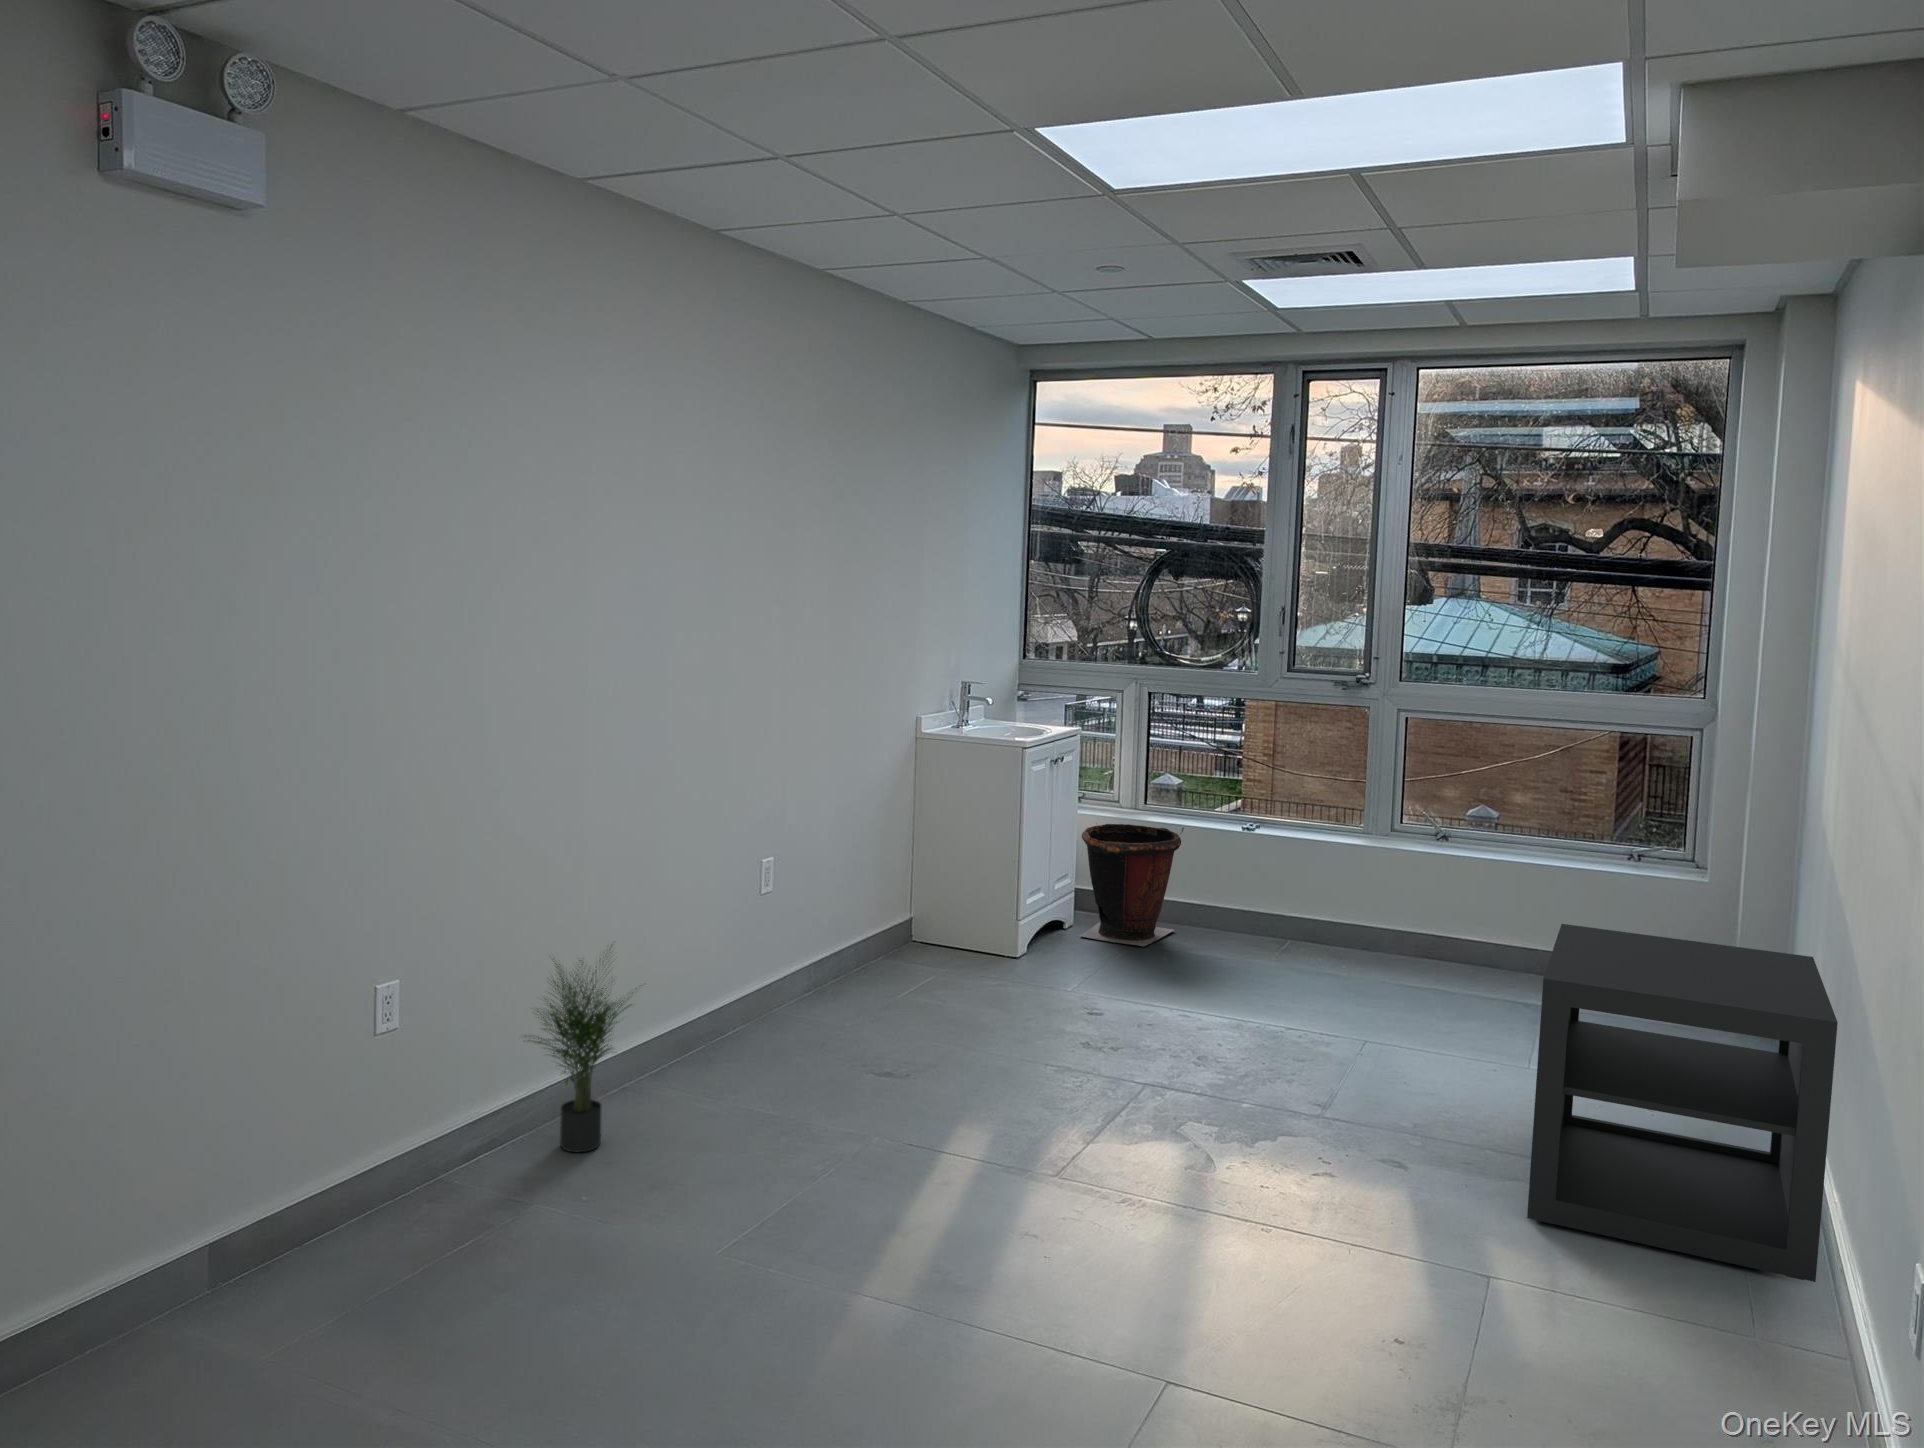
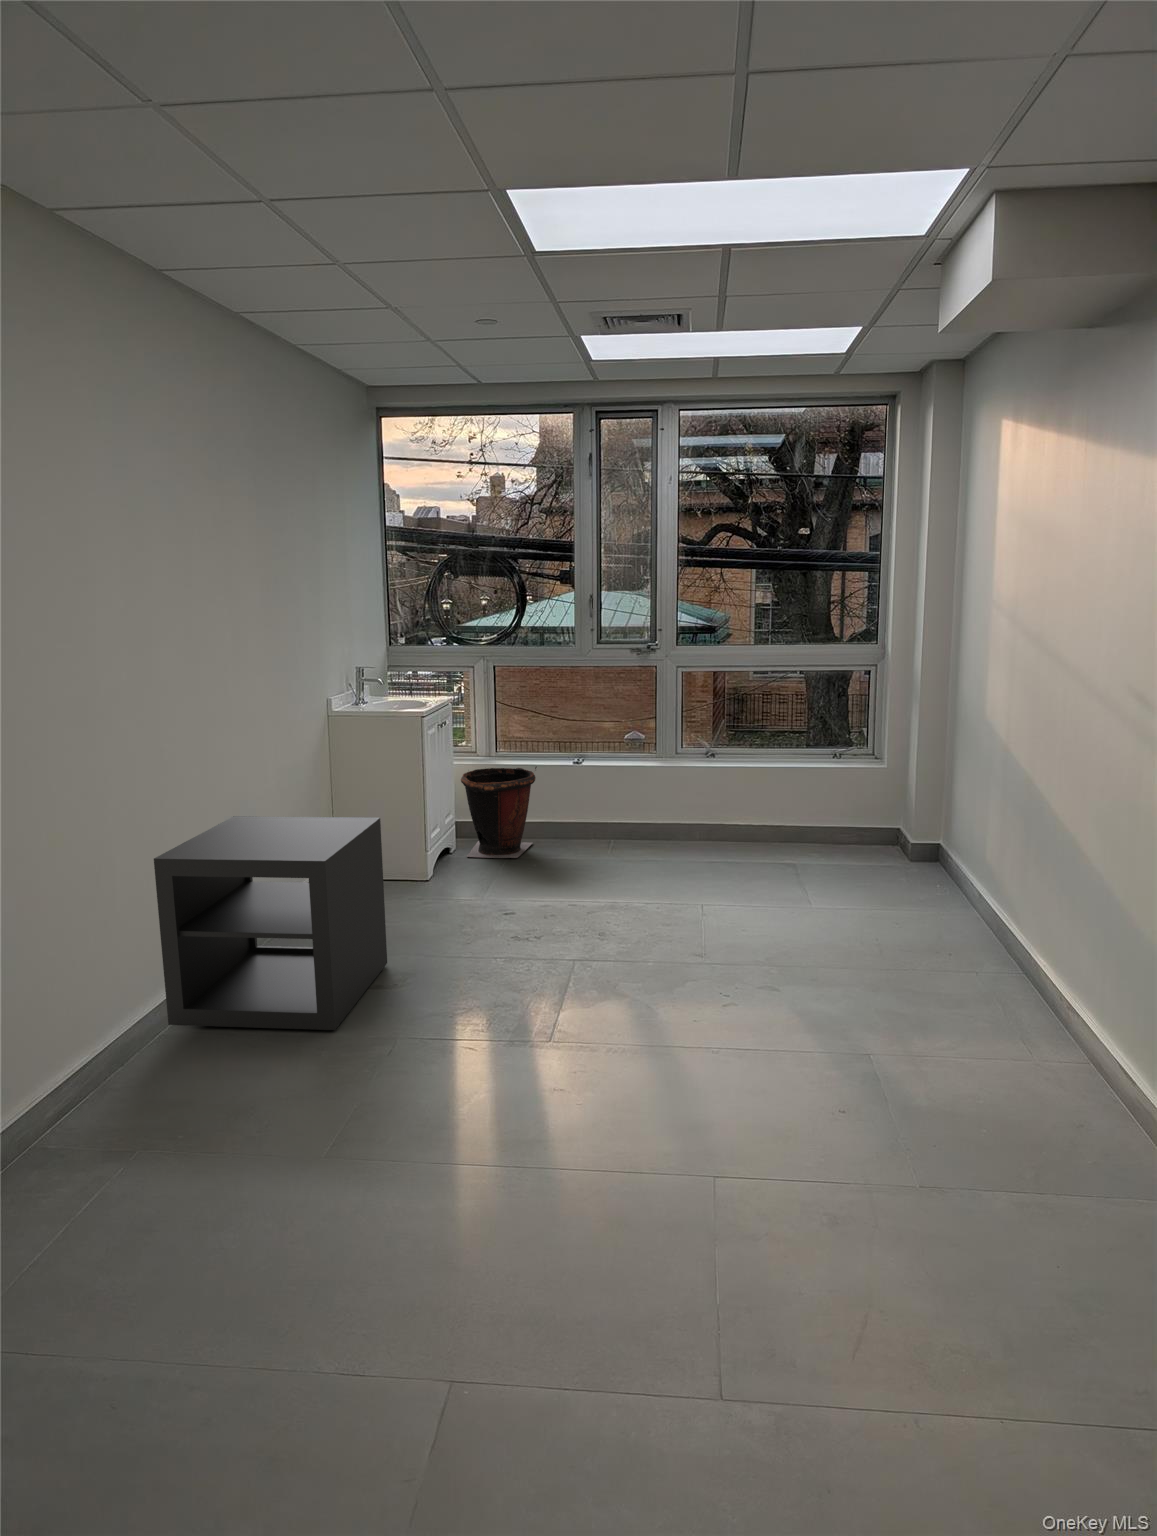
storage cabinet: present [1527,924,1838,1282] -> present [154,816,387,1030]
potted plant: present [524,944,633,1152] -> none [66,916,180,1104]

